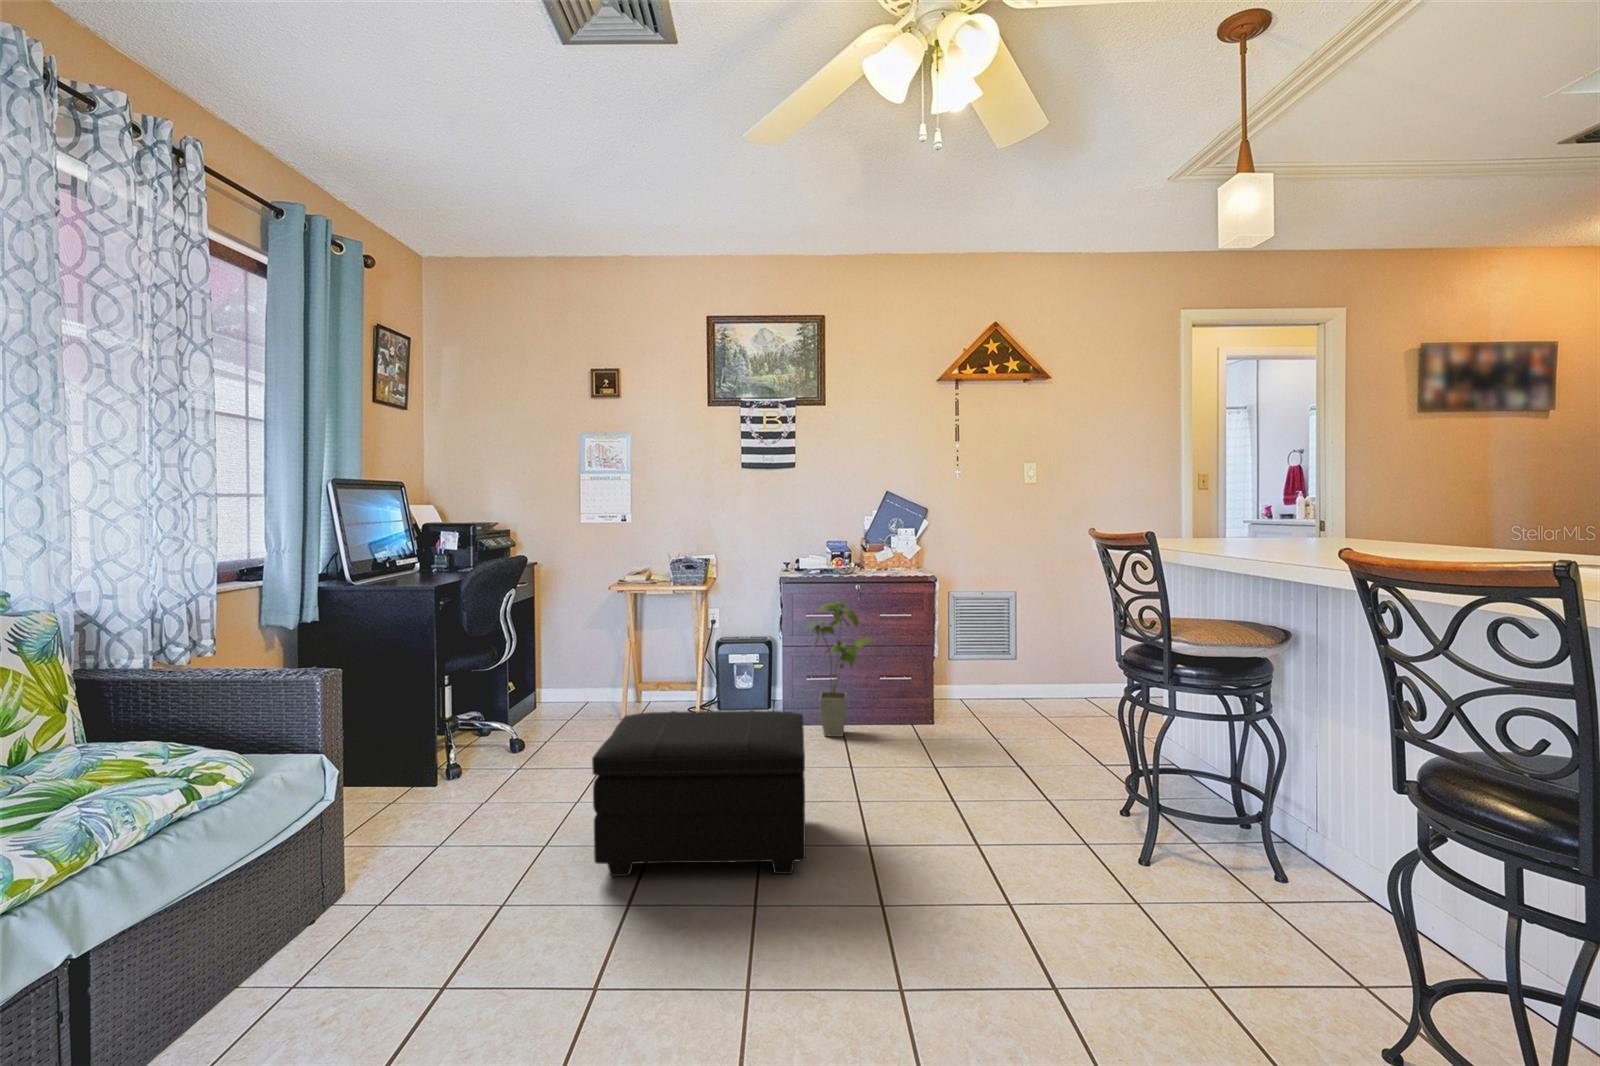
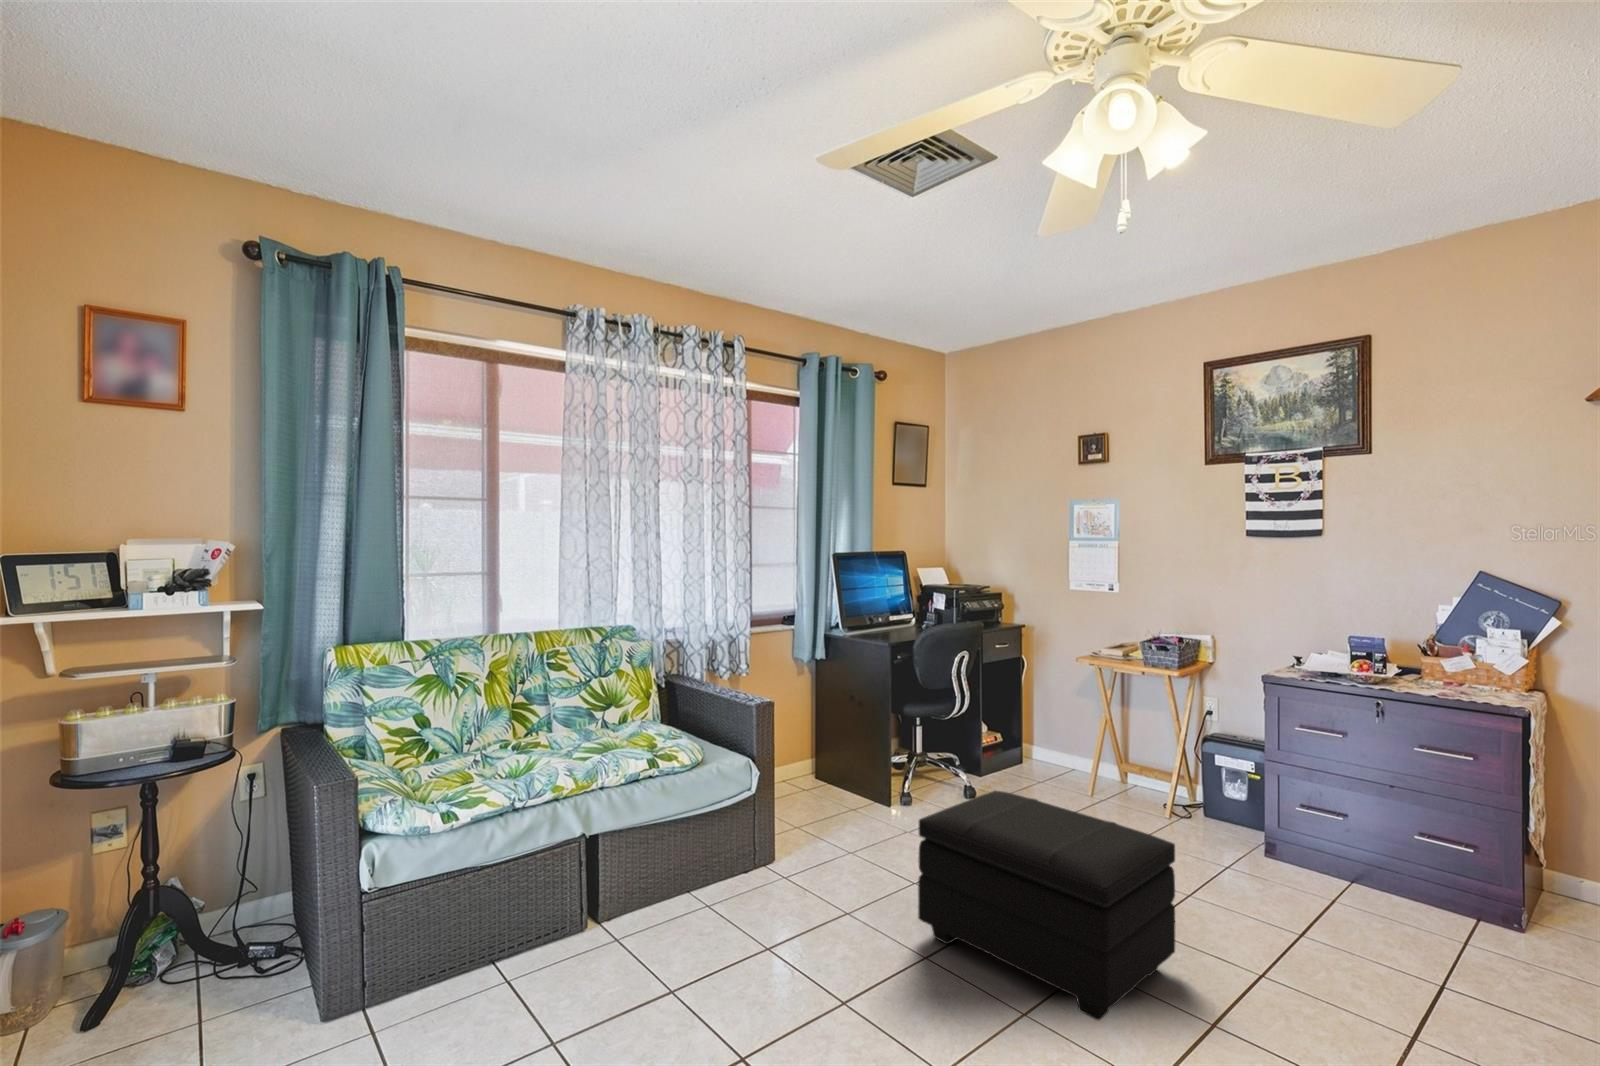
house plant: present [810,601,874,737] -> none [1290,716,1411,899]

